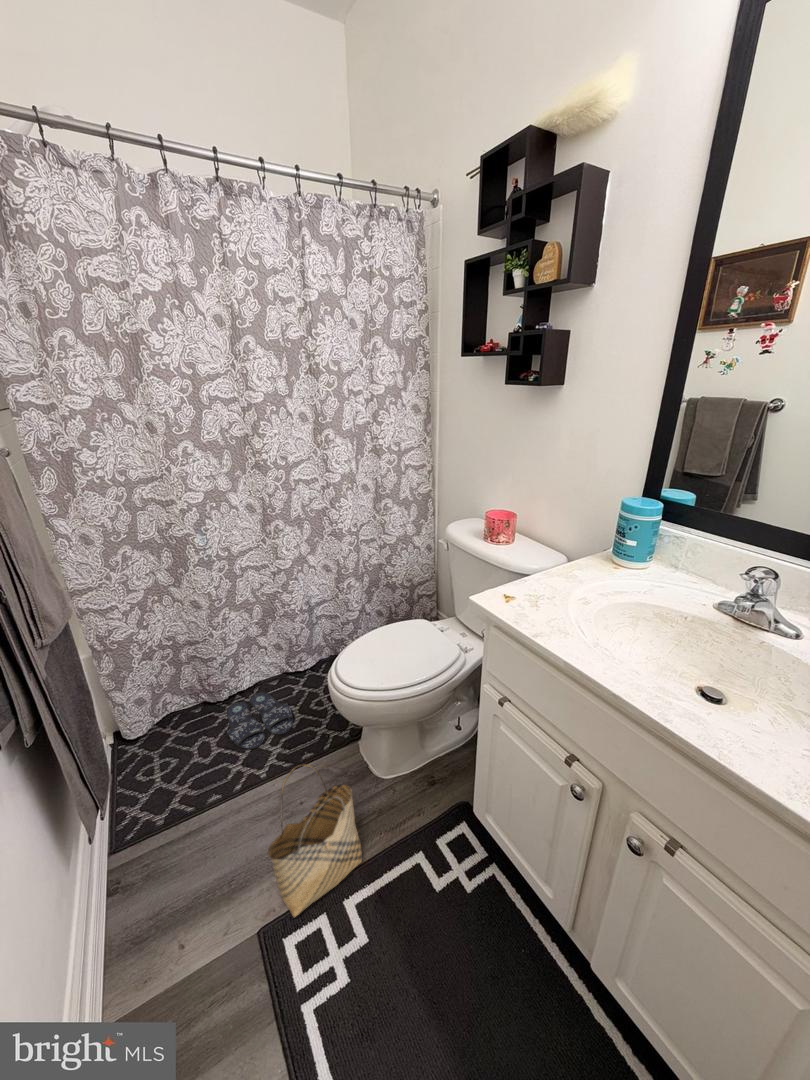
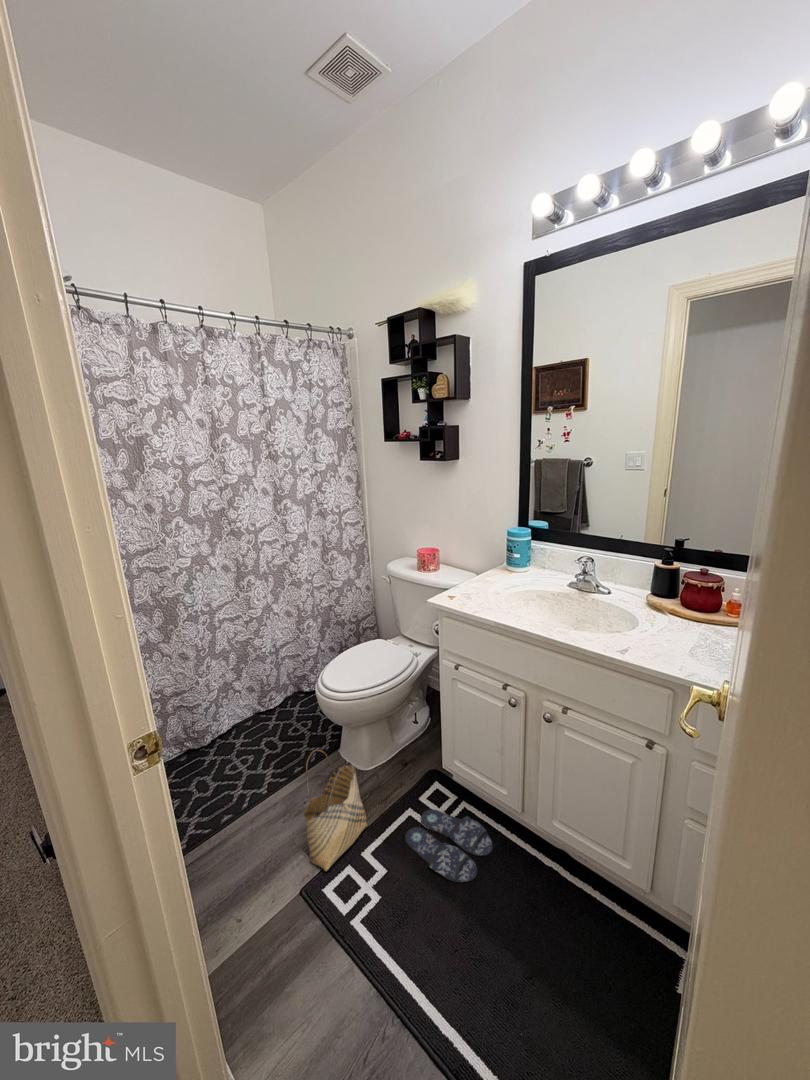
slippers: present [227,692,293,749] -> present [405,809,493,882]

